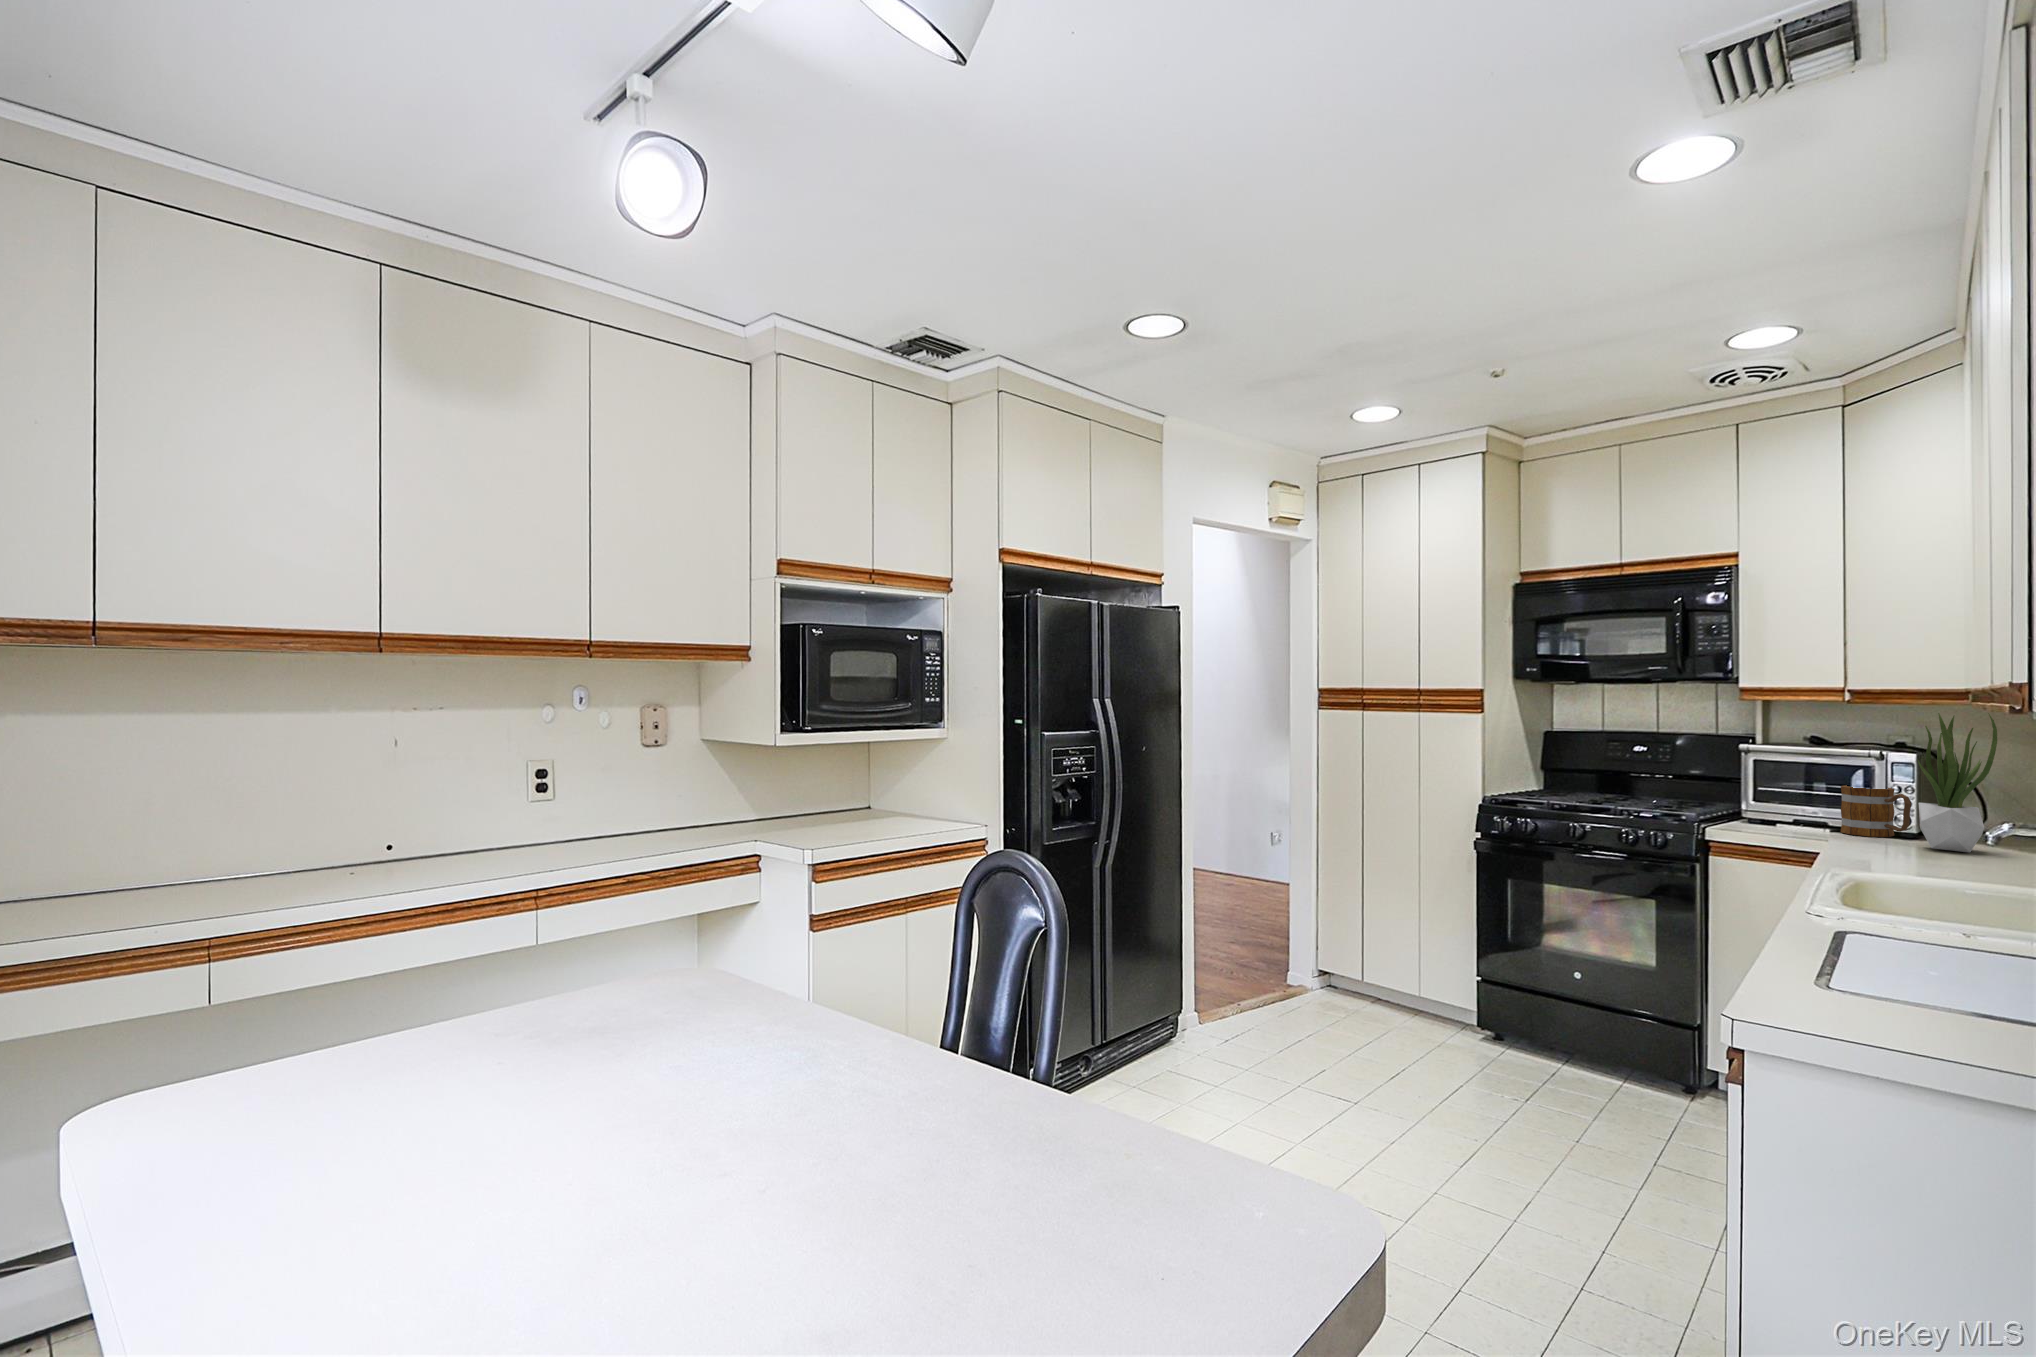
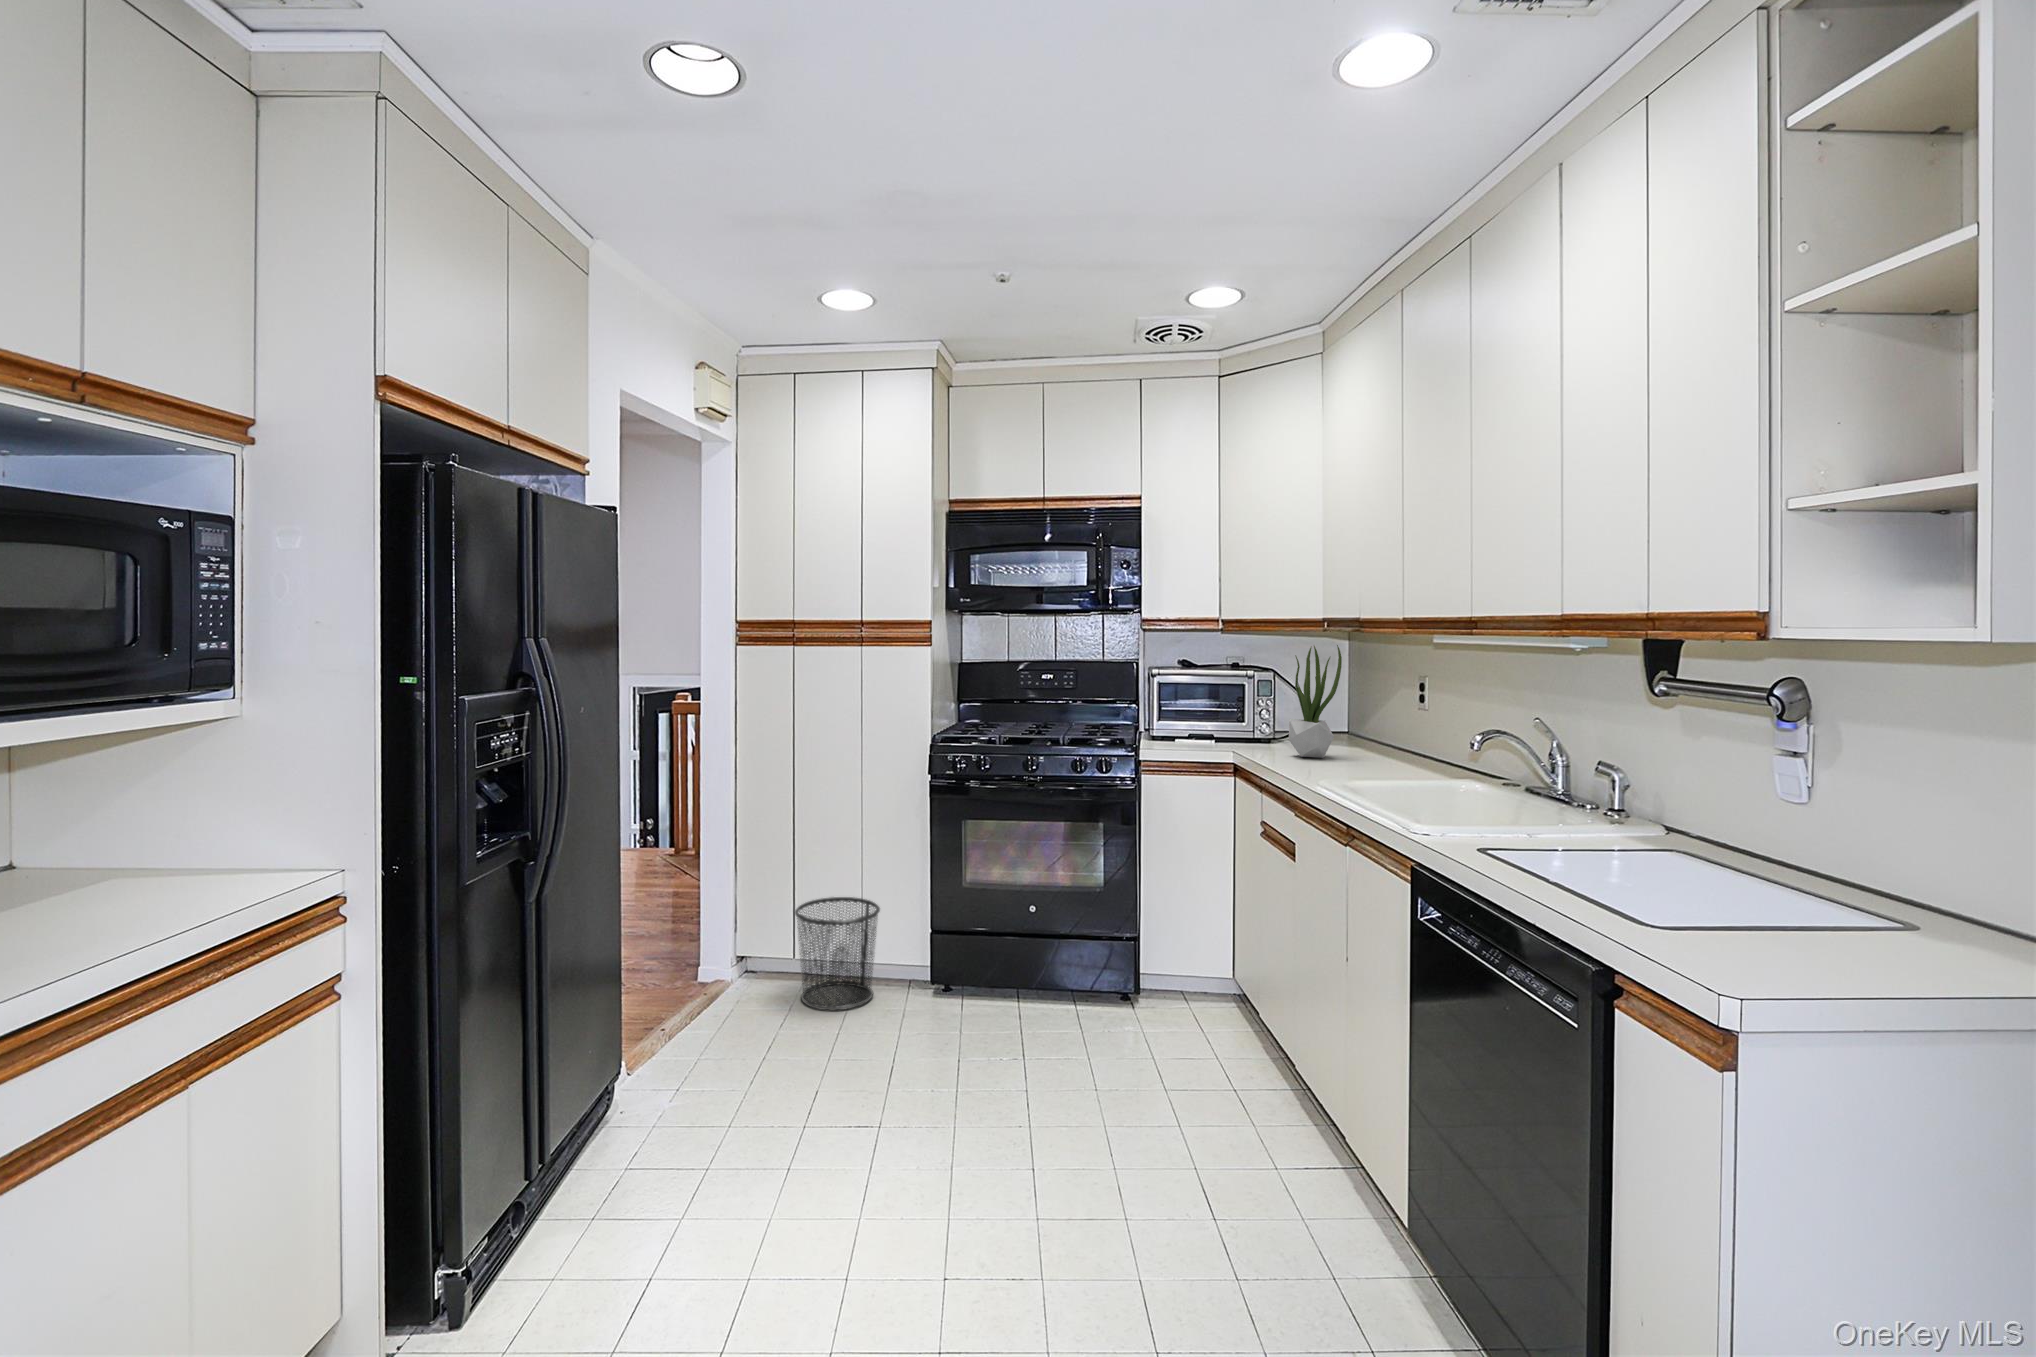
mug: present [1841,785,1911,837] -> none [1220,706,1271,749]
waste bin: none [1347,936,1427,1036] -> present [795,897,880,1010]

